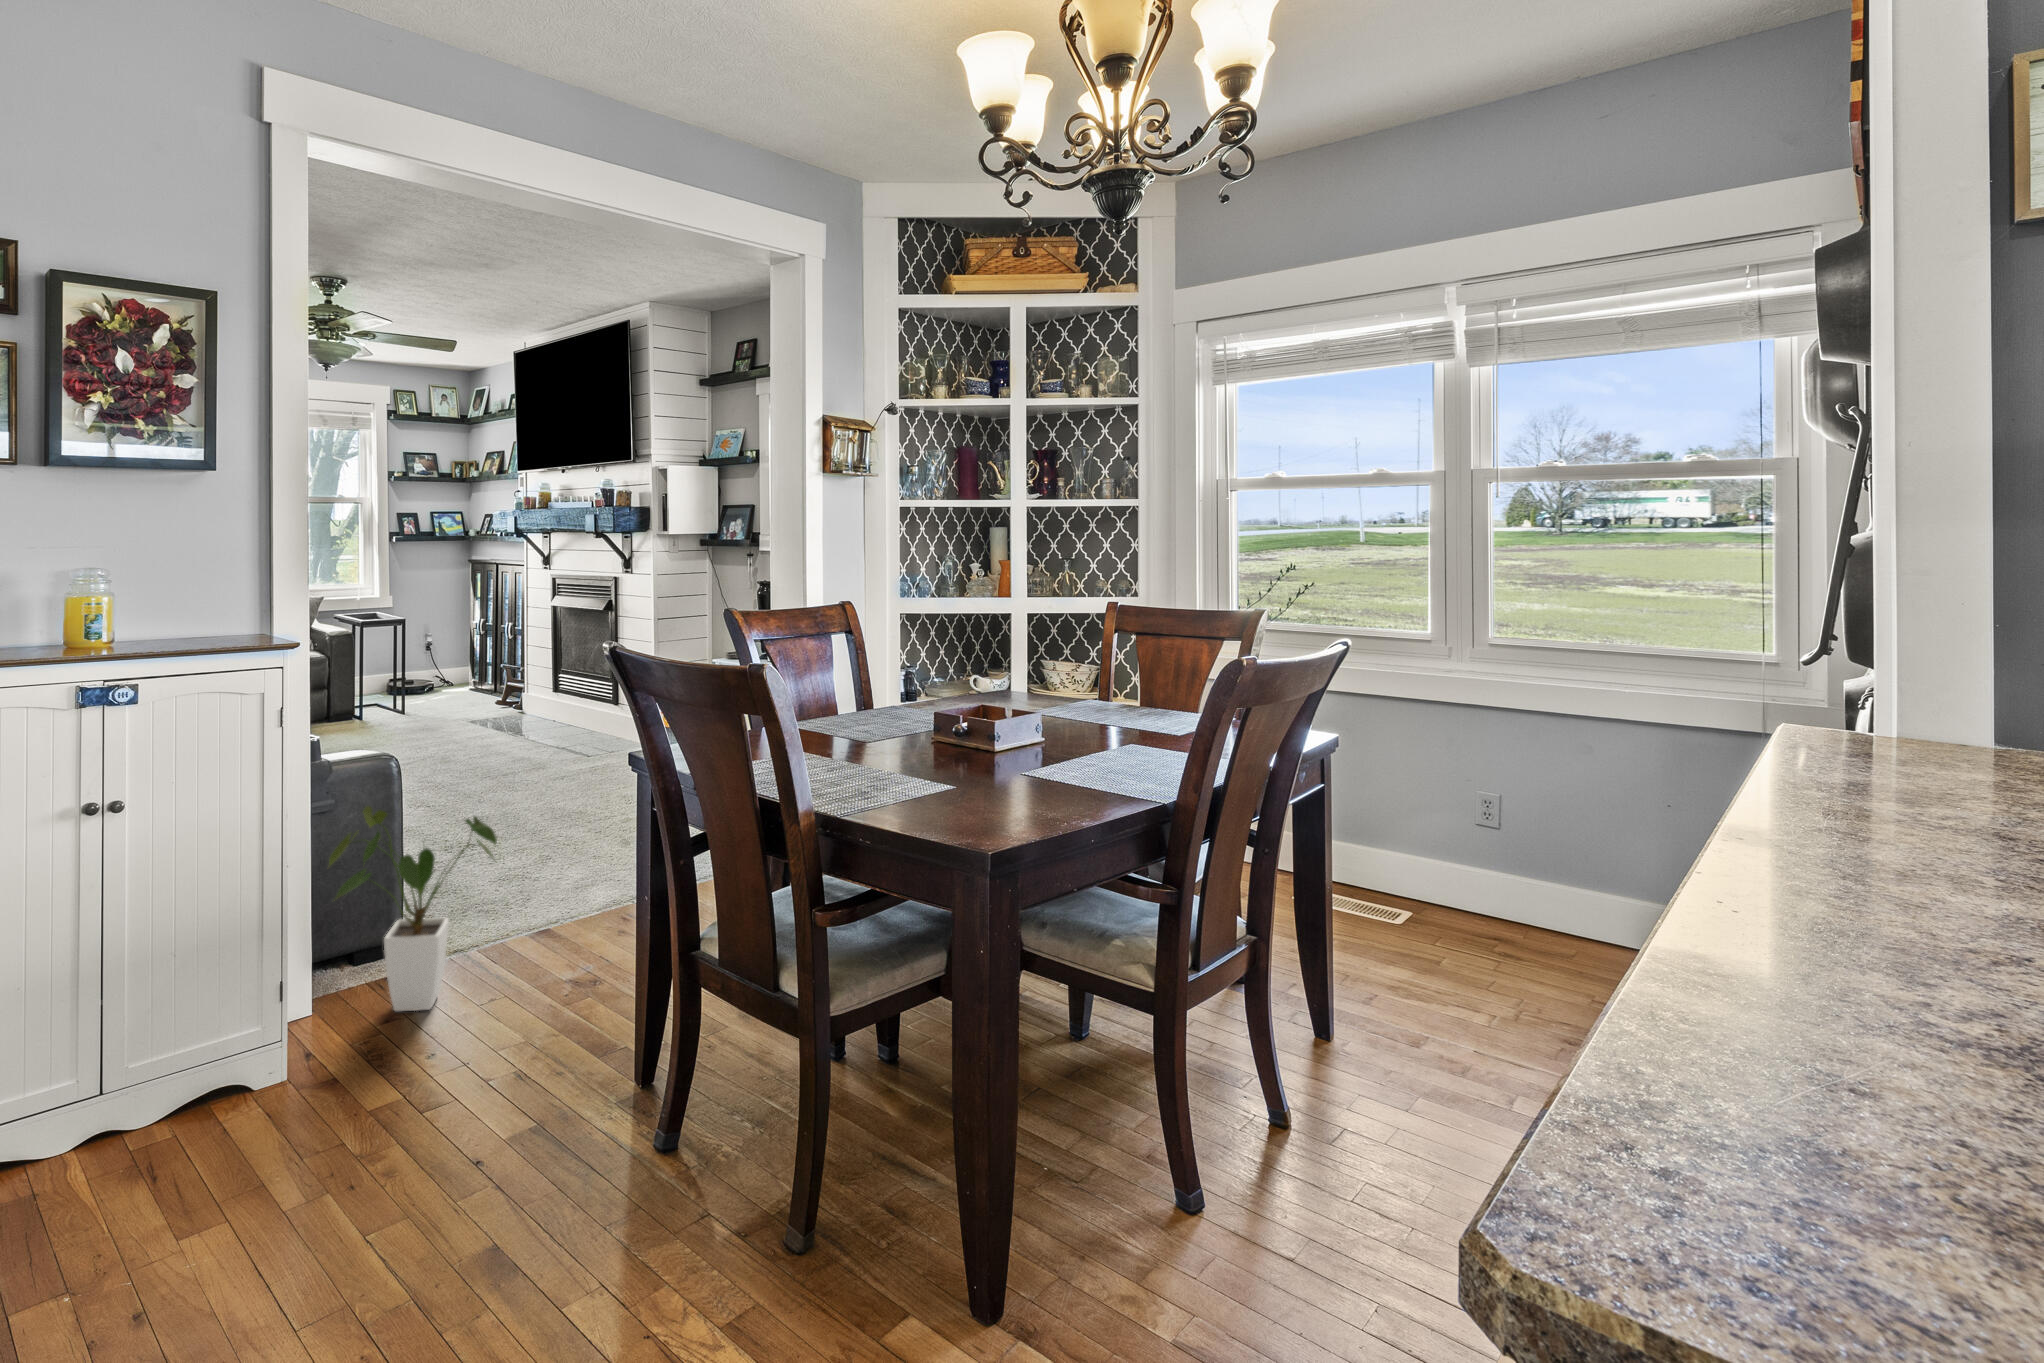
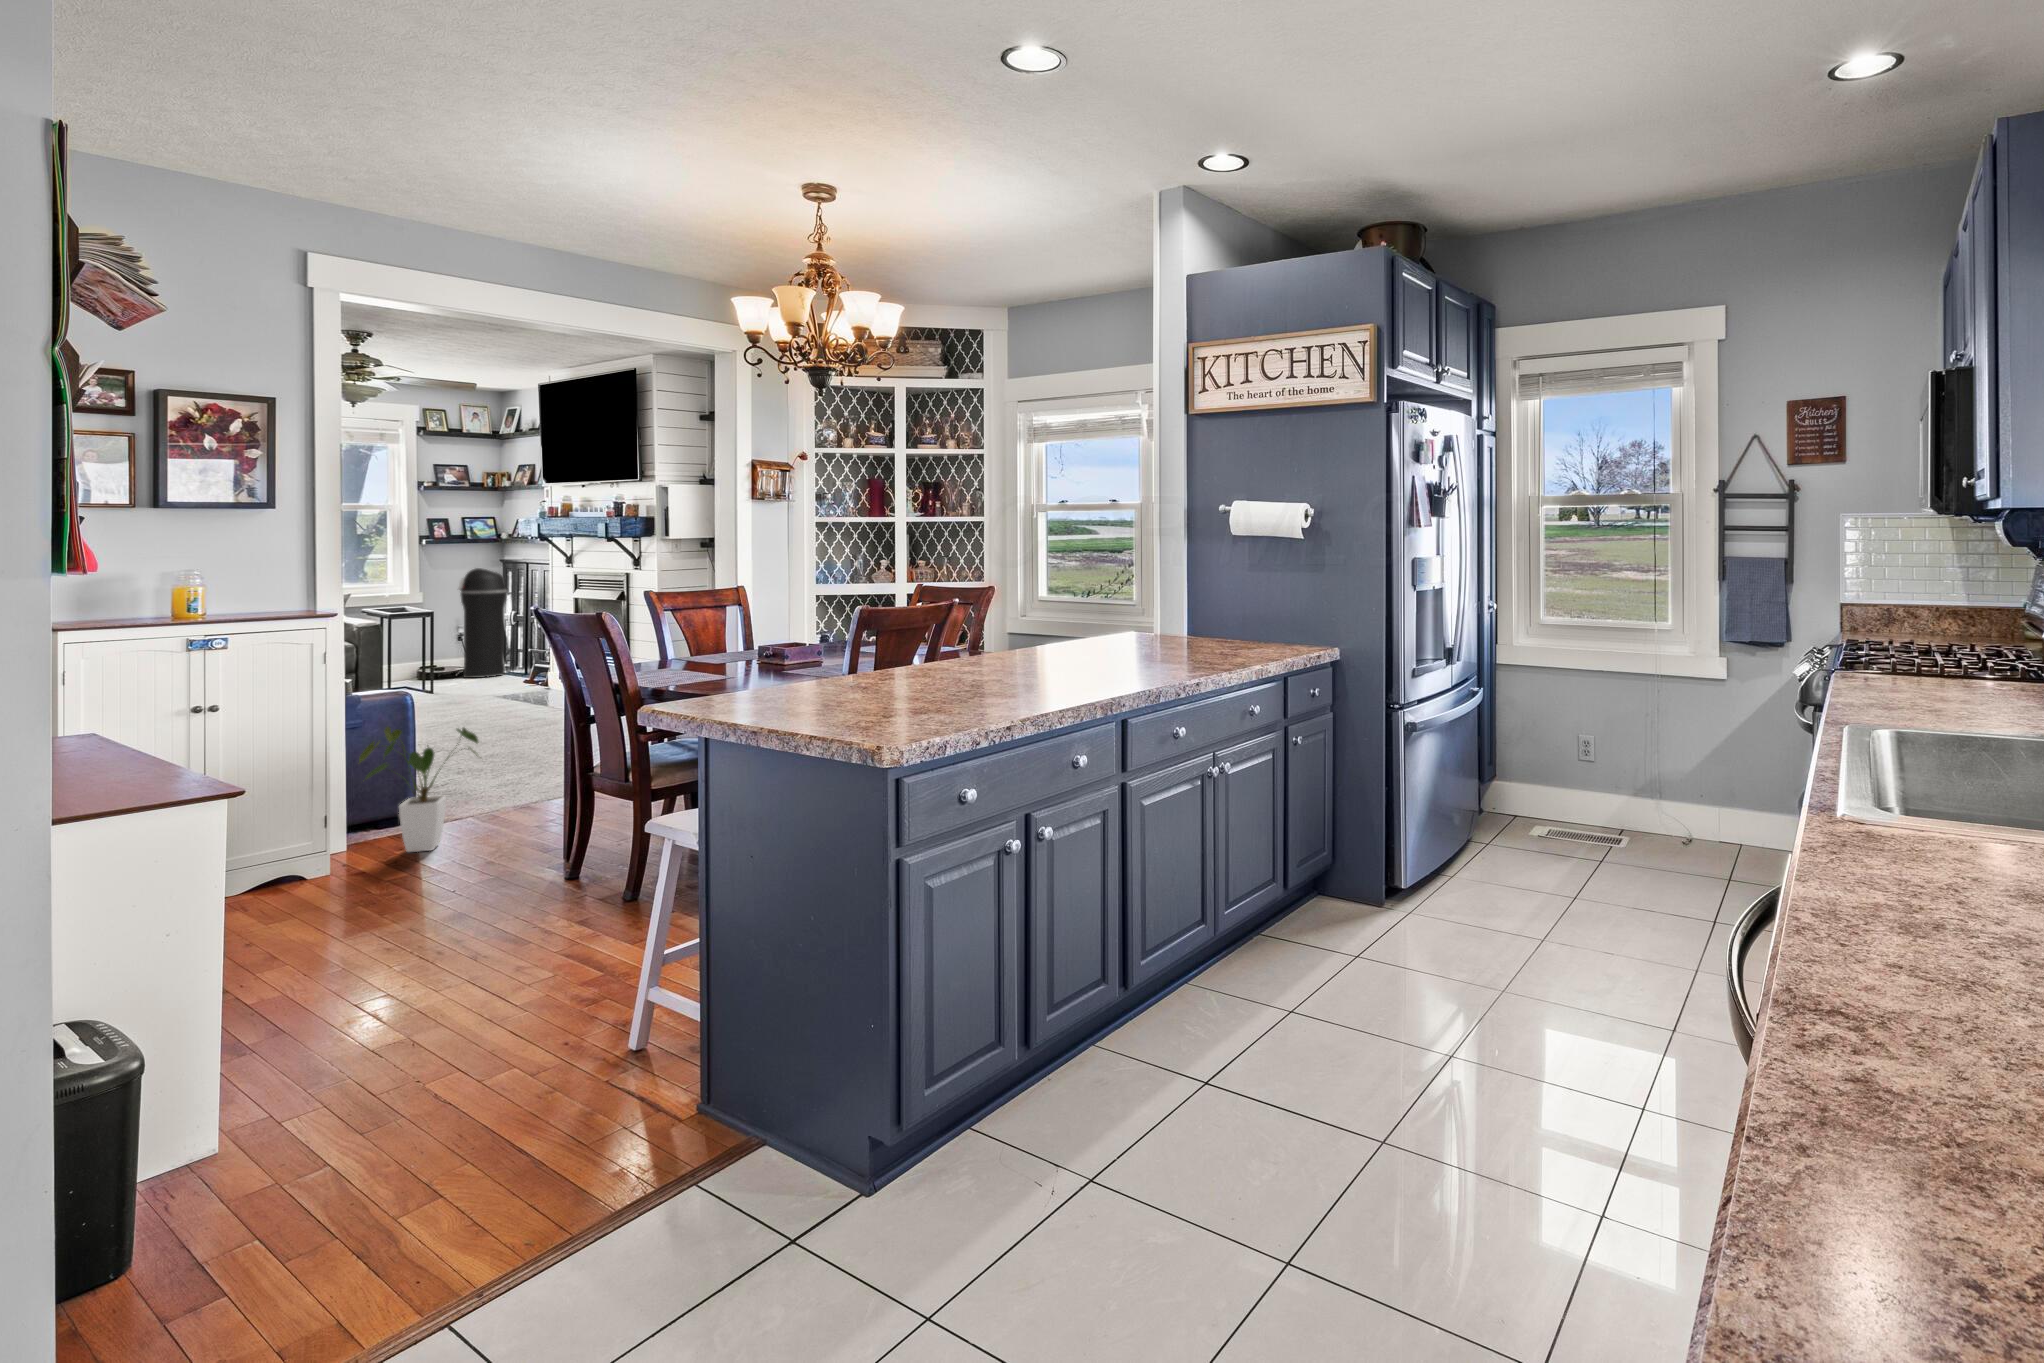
trash can: none [428,568,477,690] -> present [458,568,507,678]

